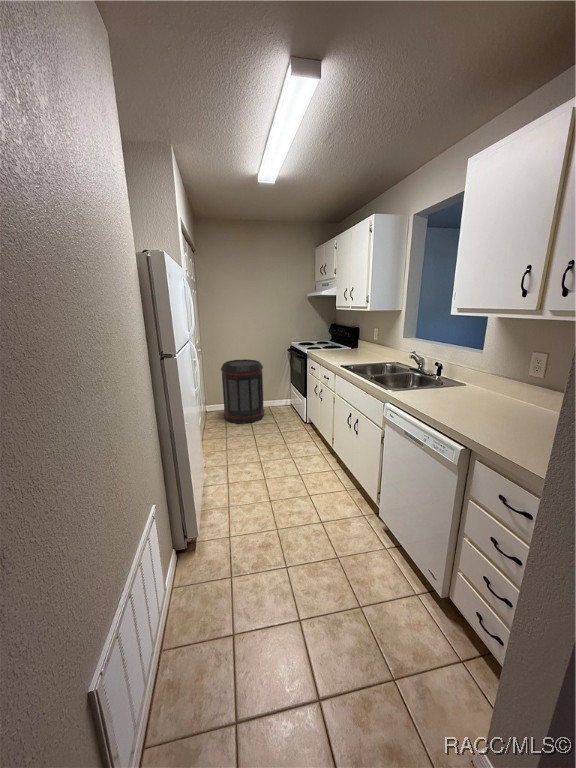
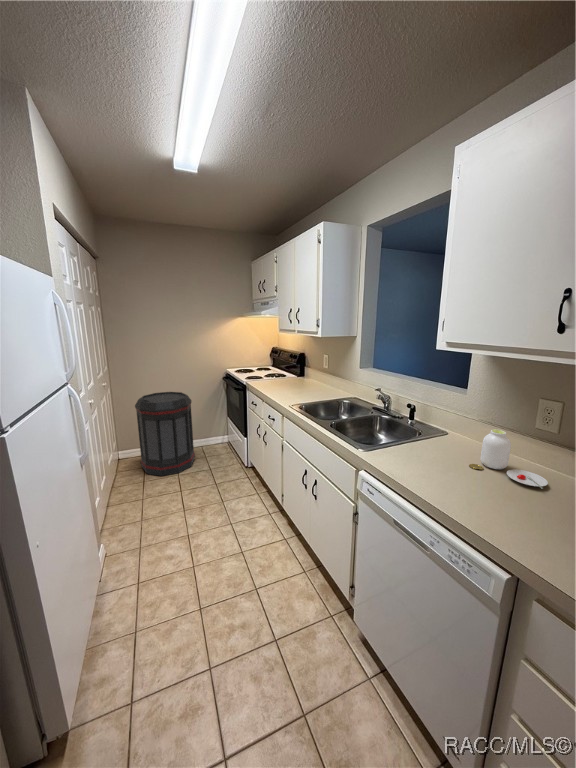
jar: none [470,375,527,413] -> present [469,429,548,489]

